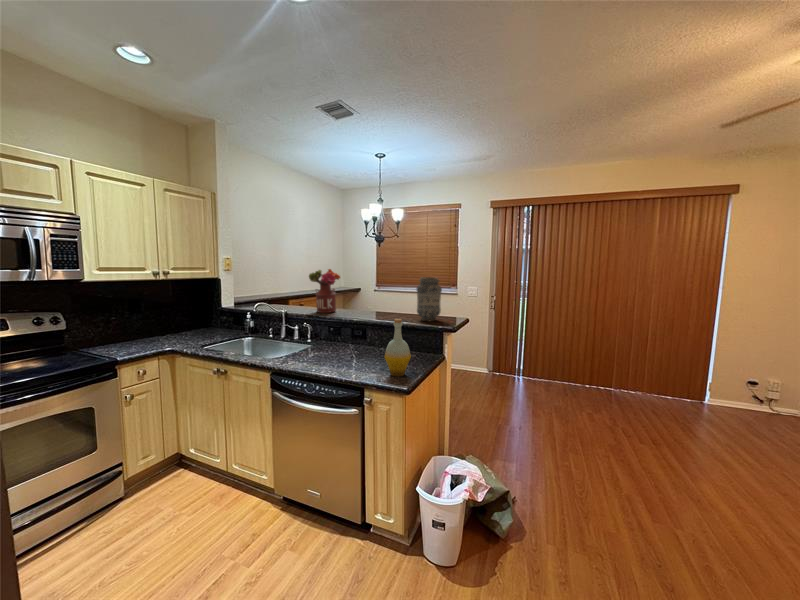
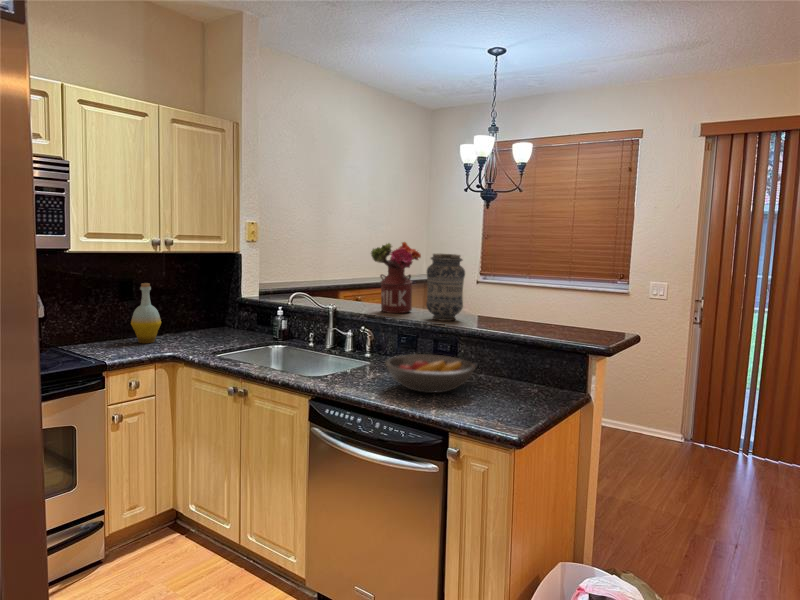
vase: present [417,277,442,321] -> present [426,254,465,321]
bottle: present [385,319,411,376] -> present [131,283,161,343]
fruit bowl: none [321,338,378,363] -> present [386,354,475,393]

